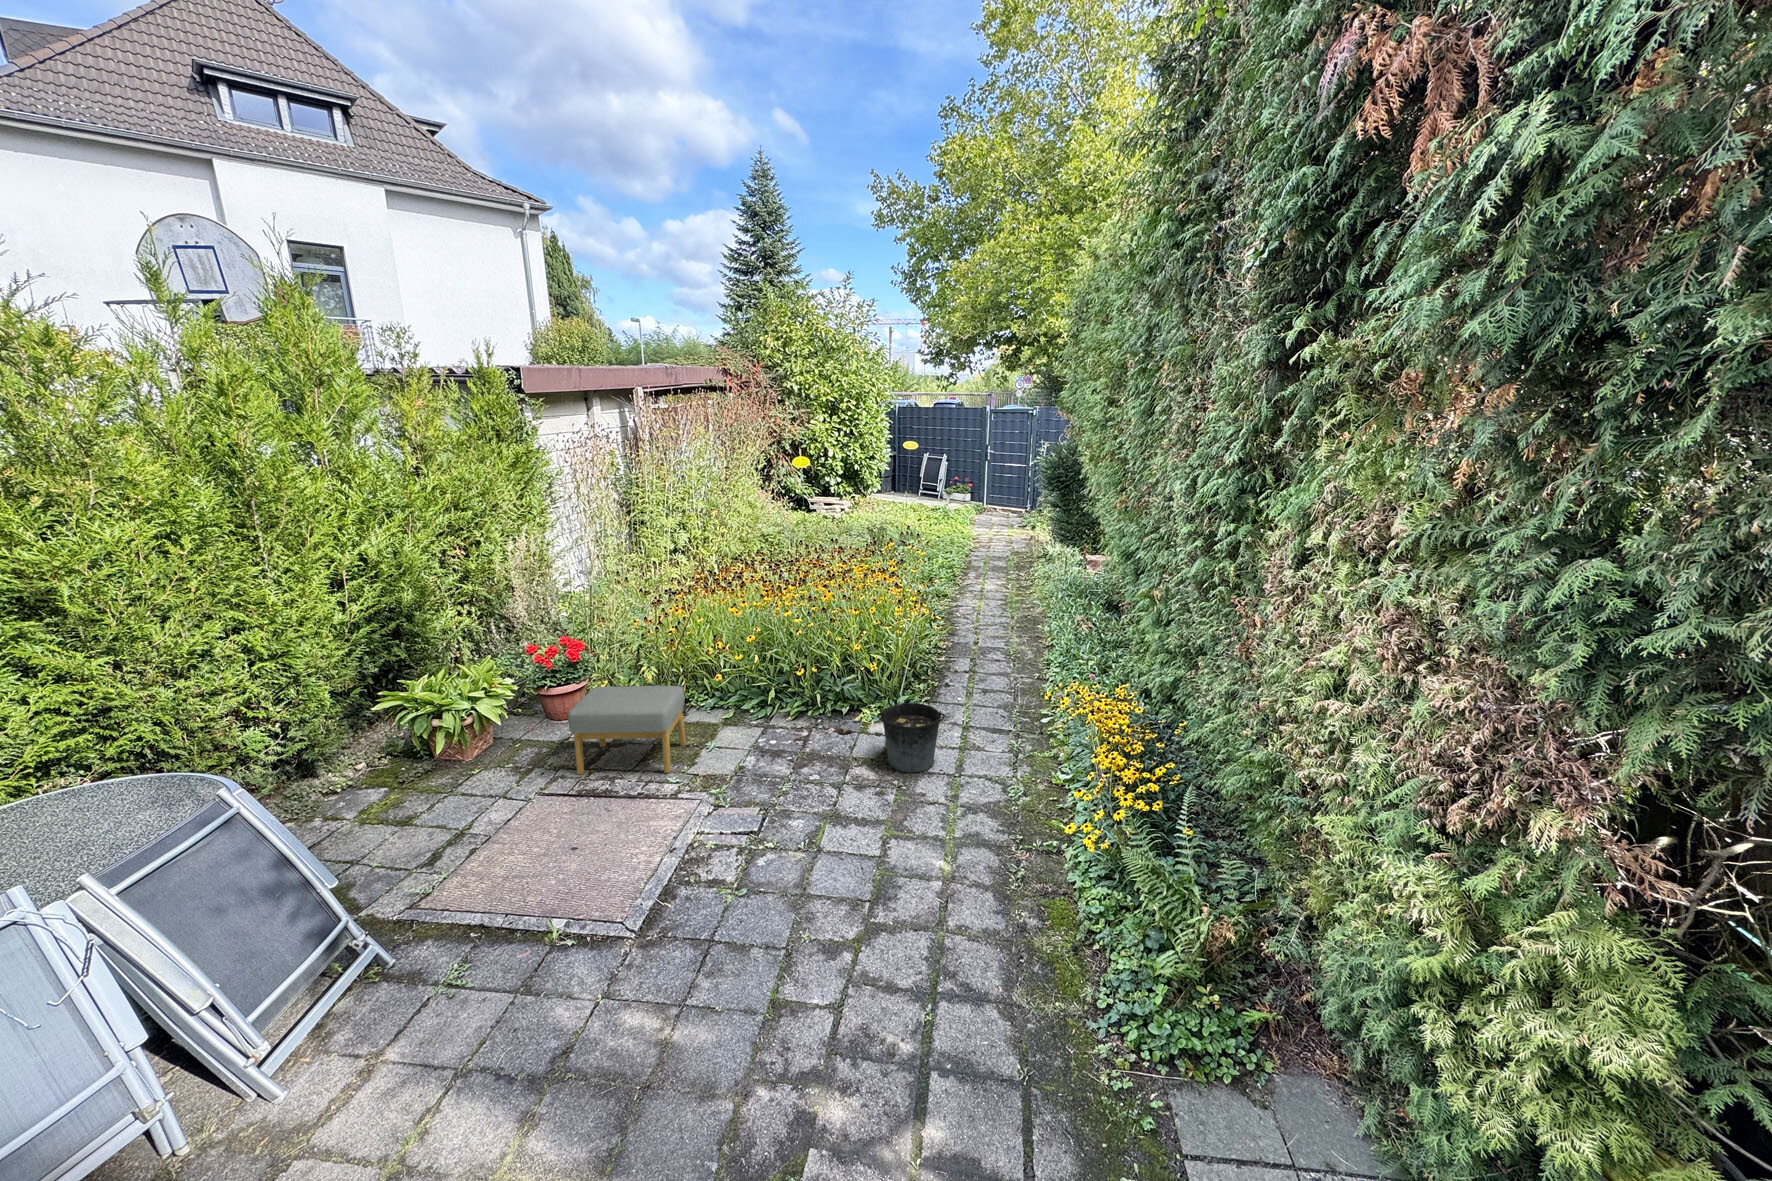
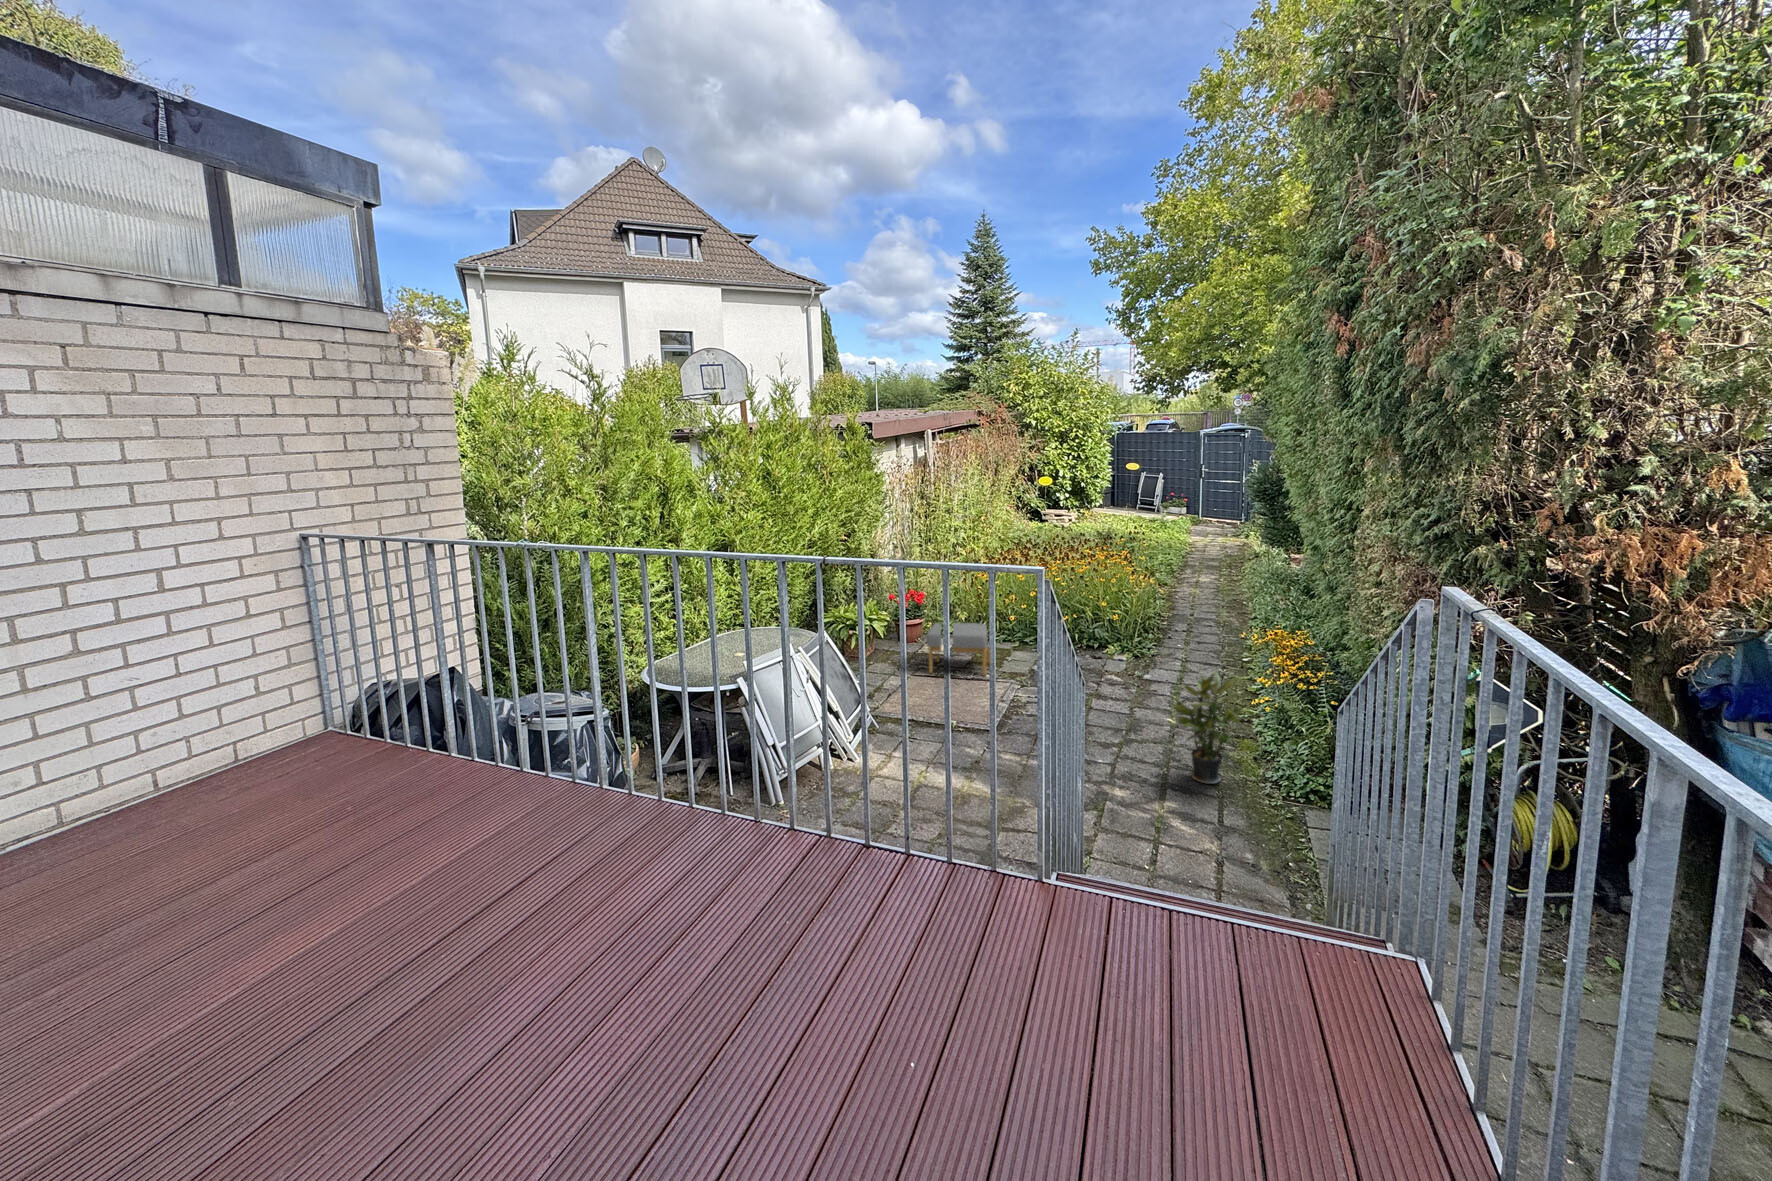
bucket: present [877,703,945,772] -> none [1126,641,1176,685]
potted plant: none [922,817,1033,1020] -> present [1173,672,1240,784]

